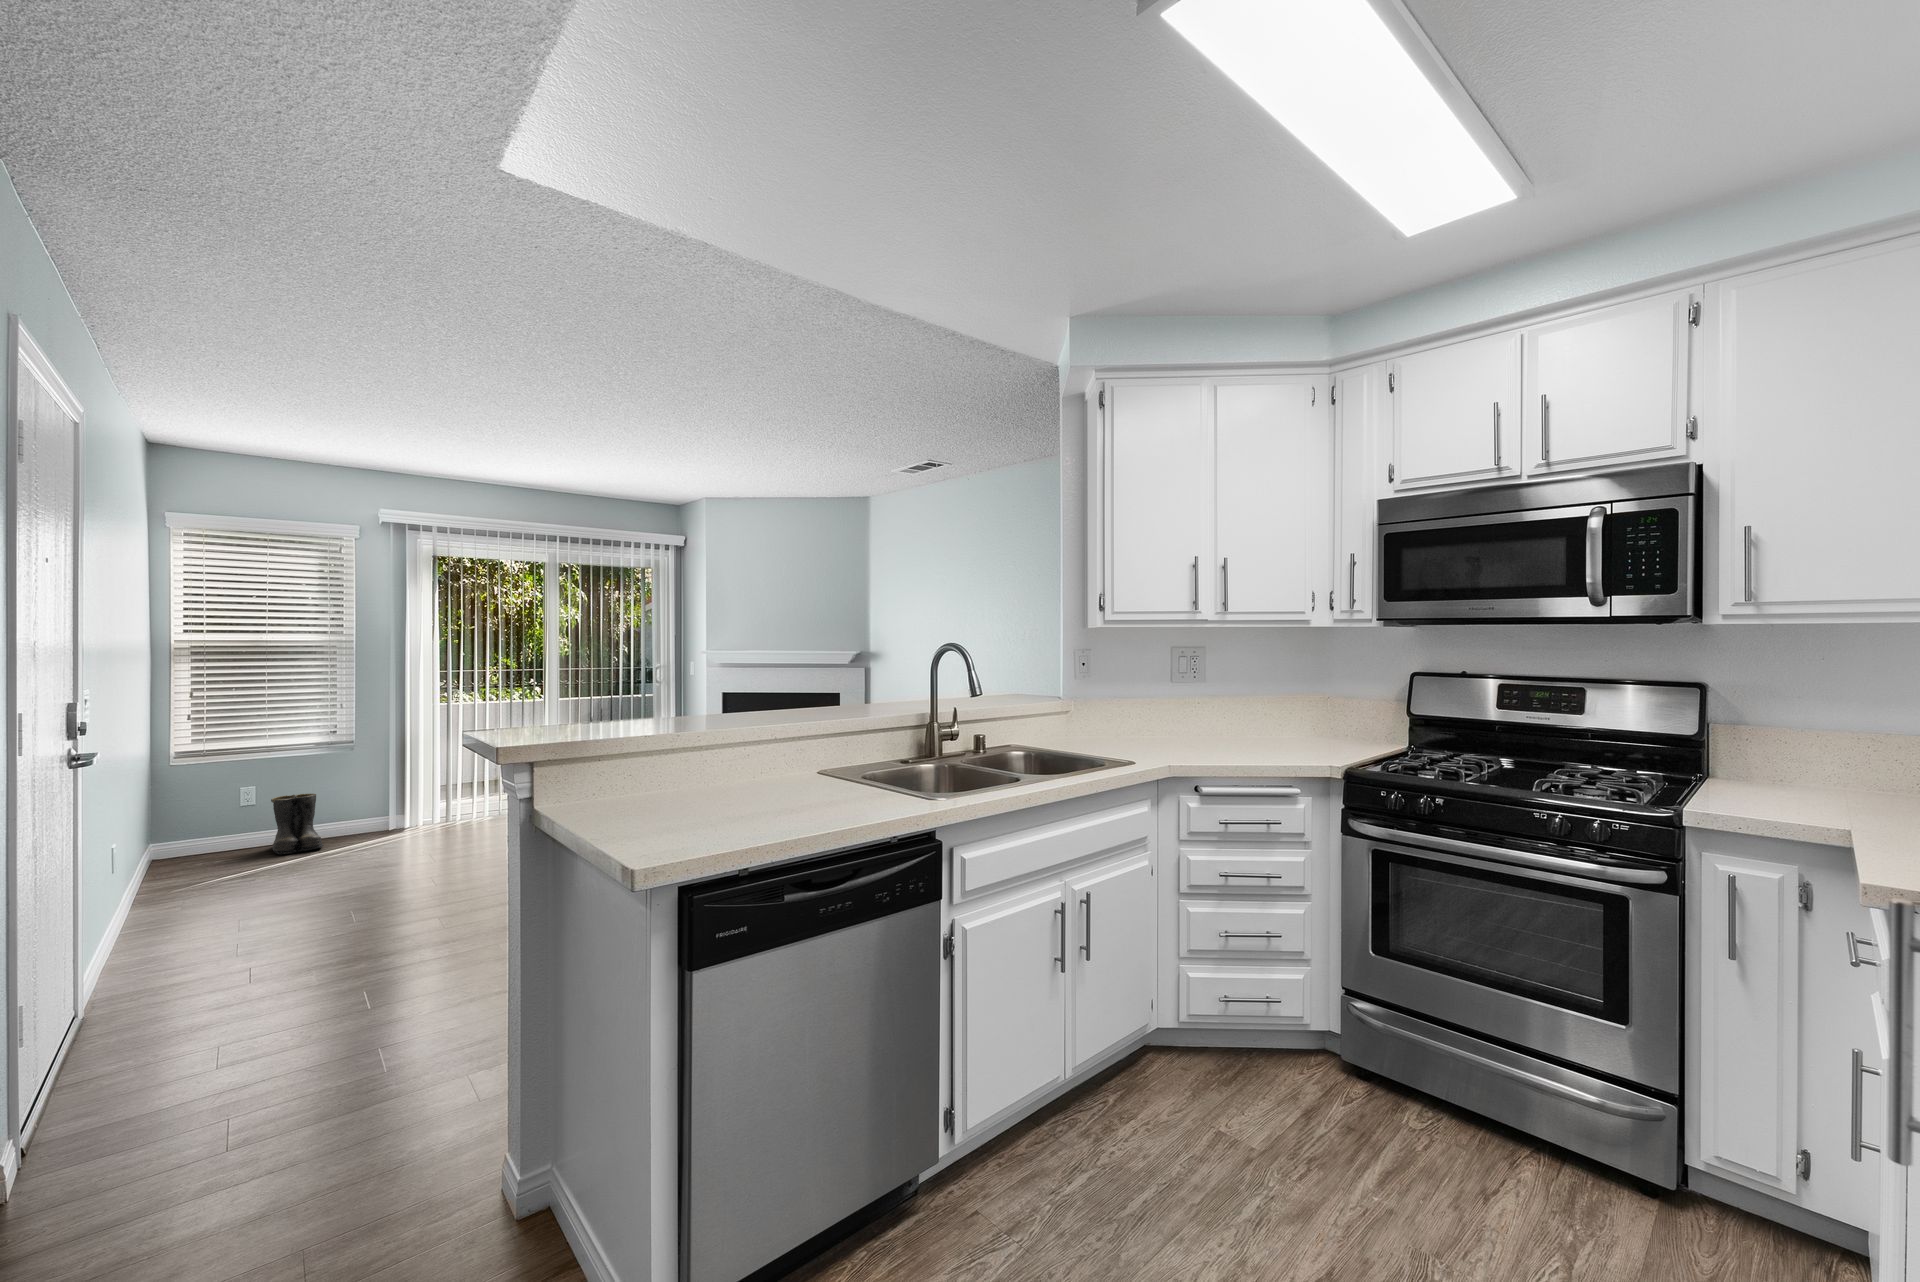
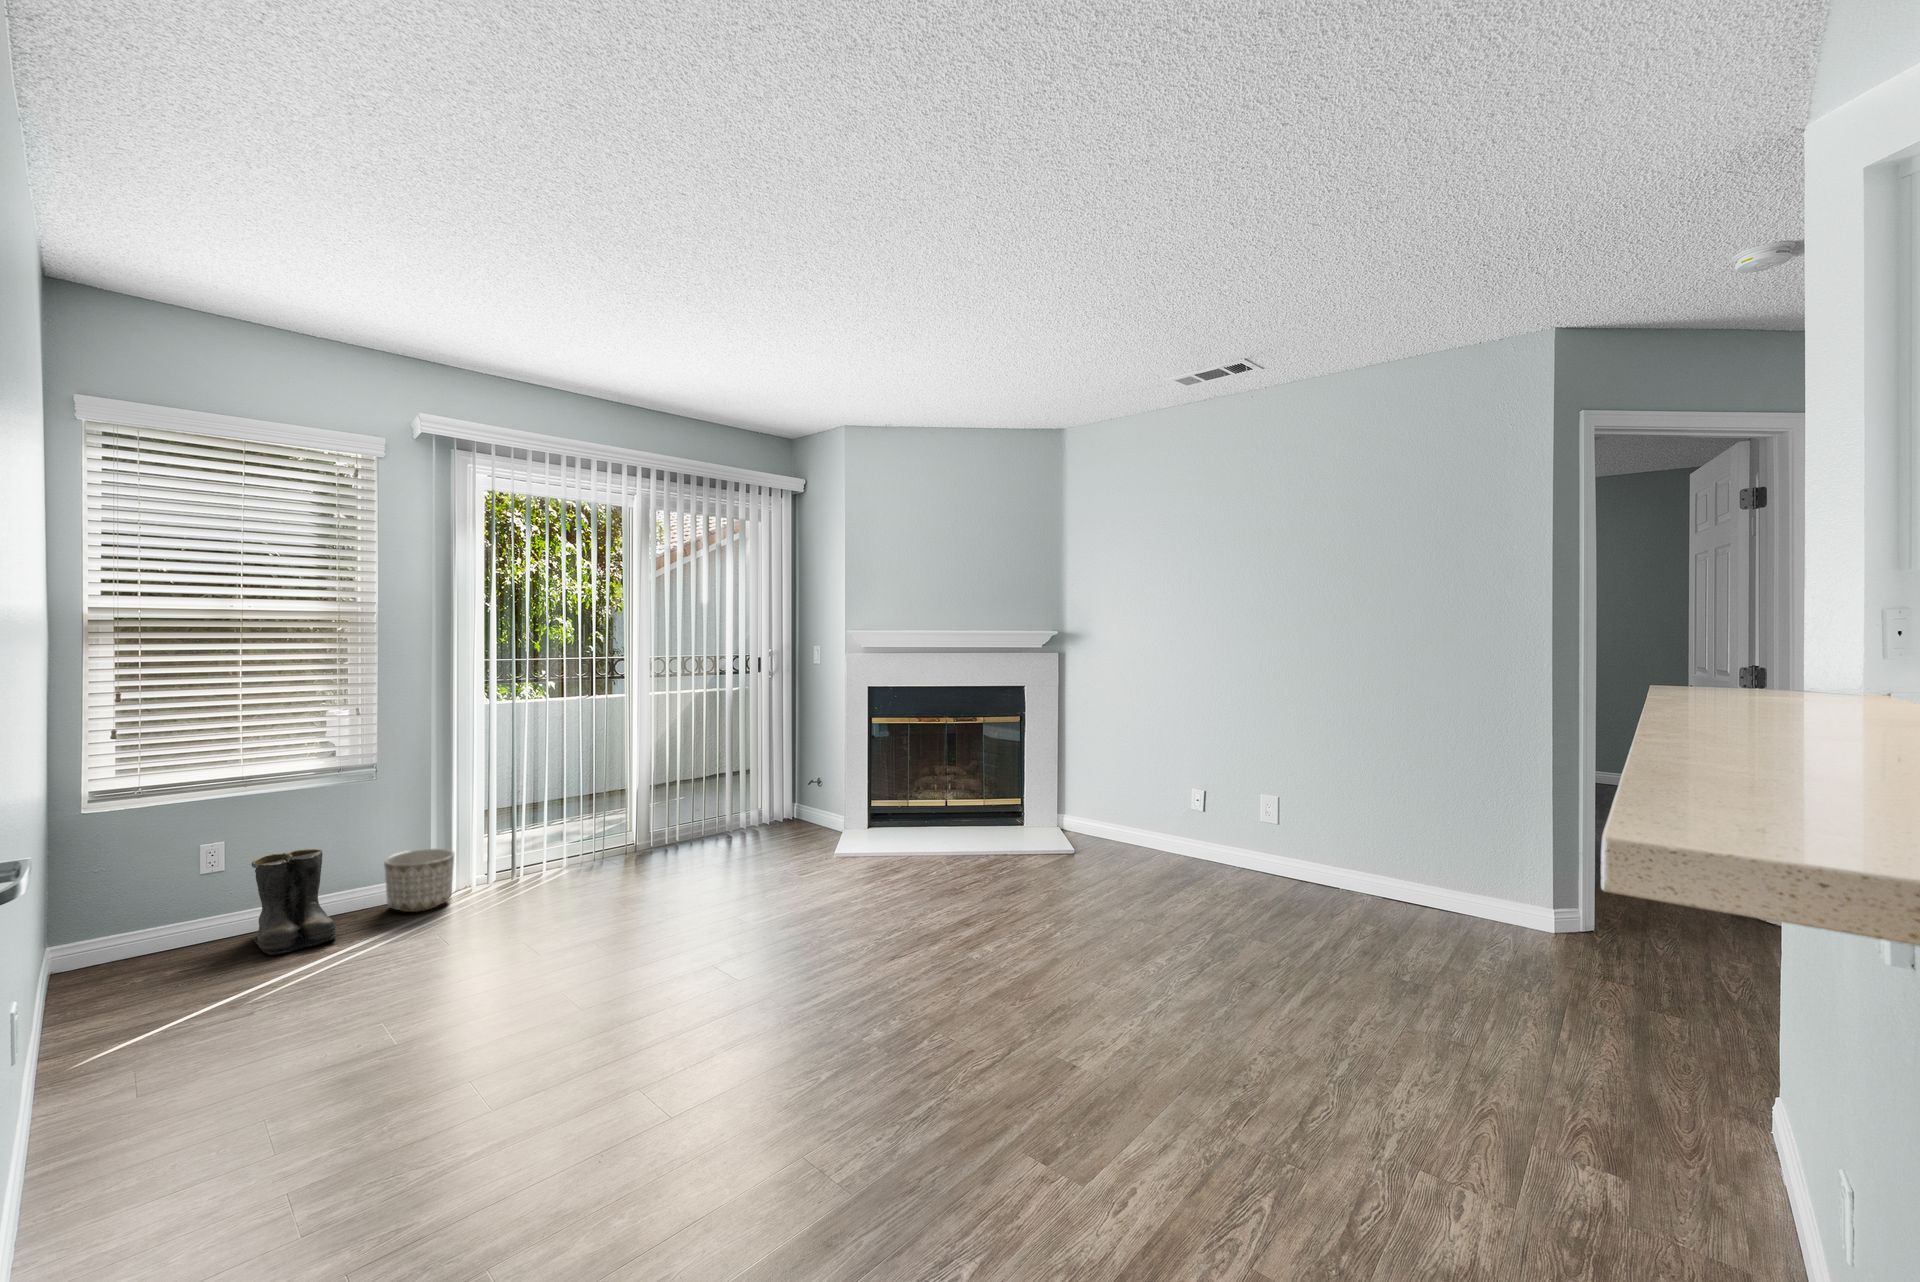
planter: none [358,798,405,837] -> present [384,849,454,912]

